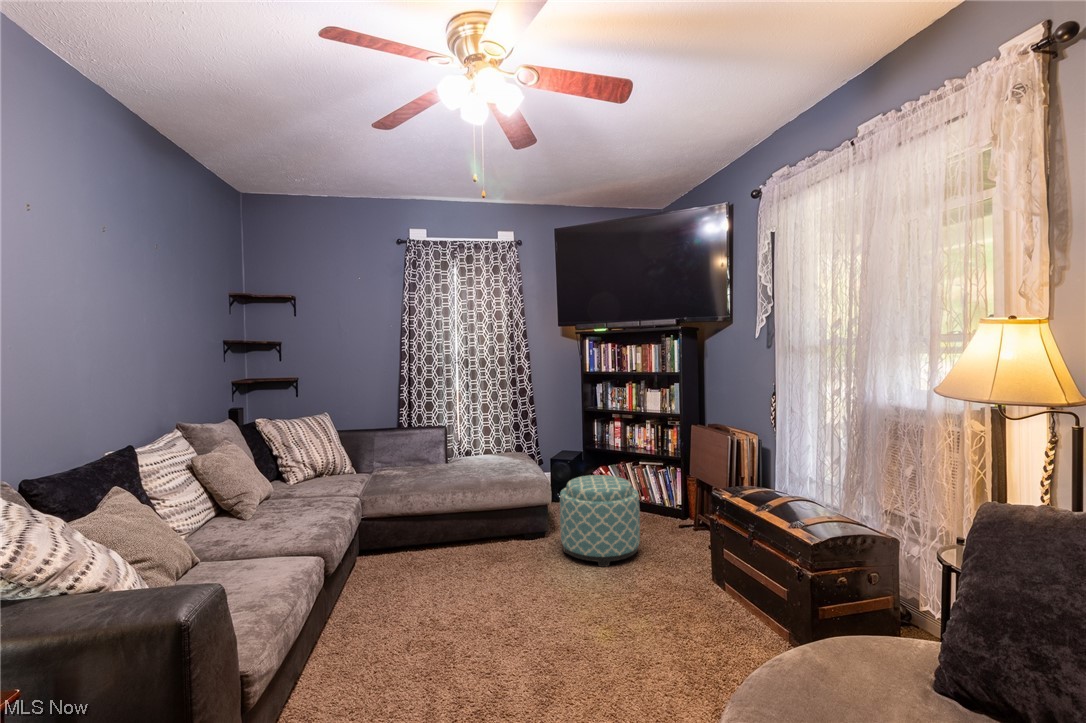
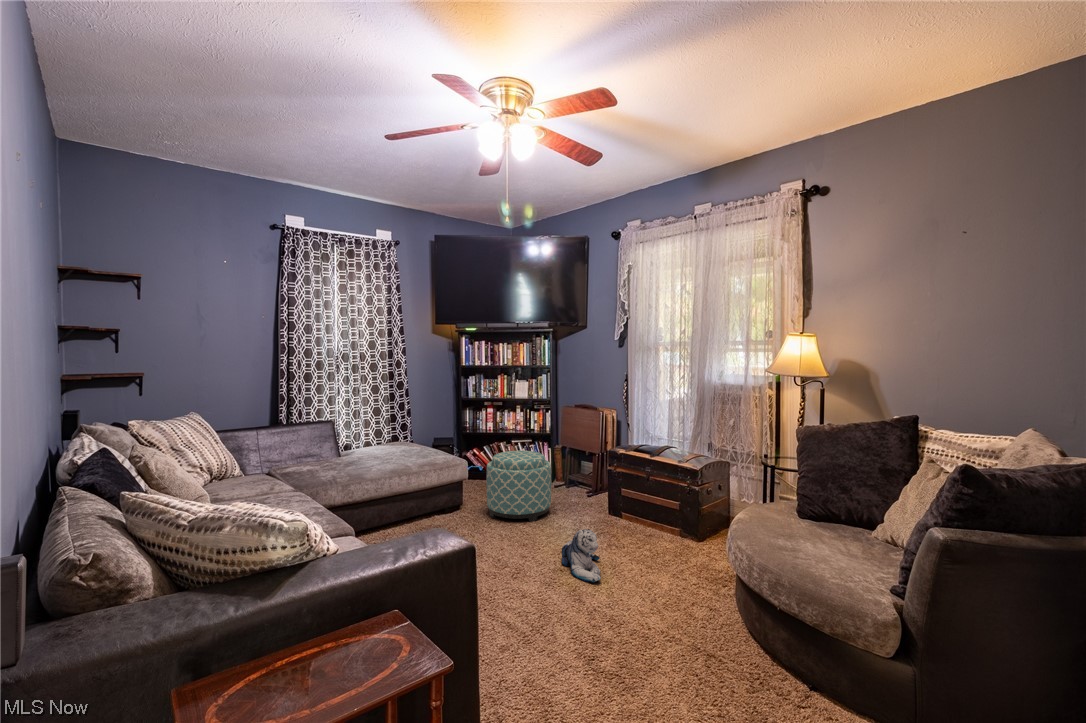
plush toy: none [571,596,627,676] -> present [561,529,601,583]

